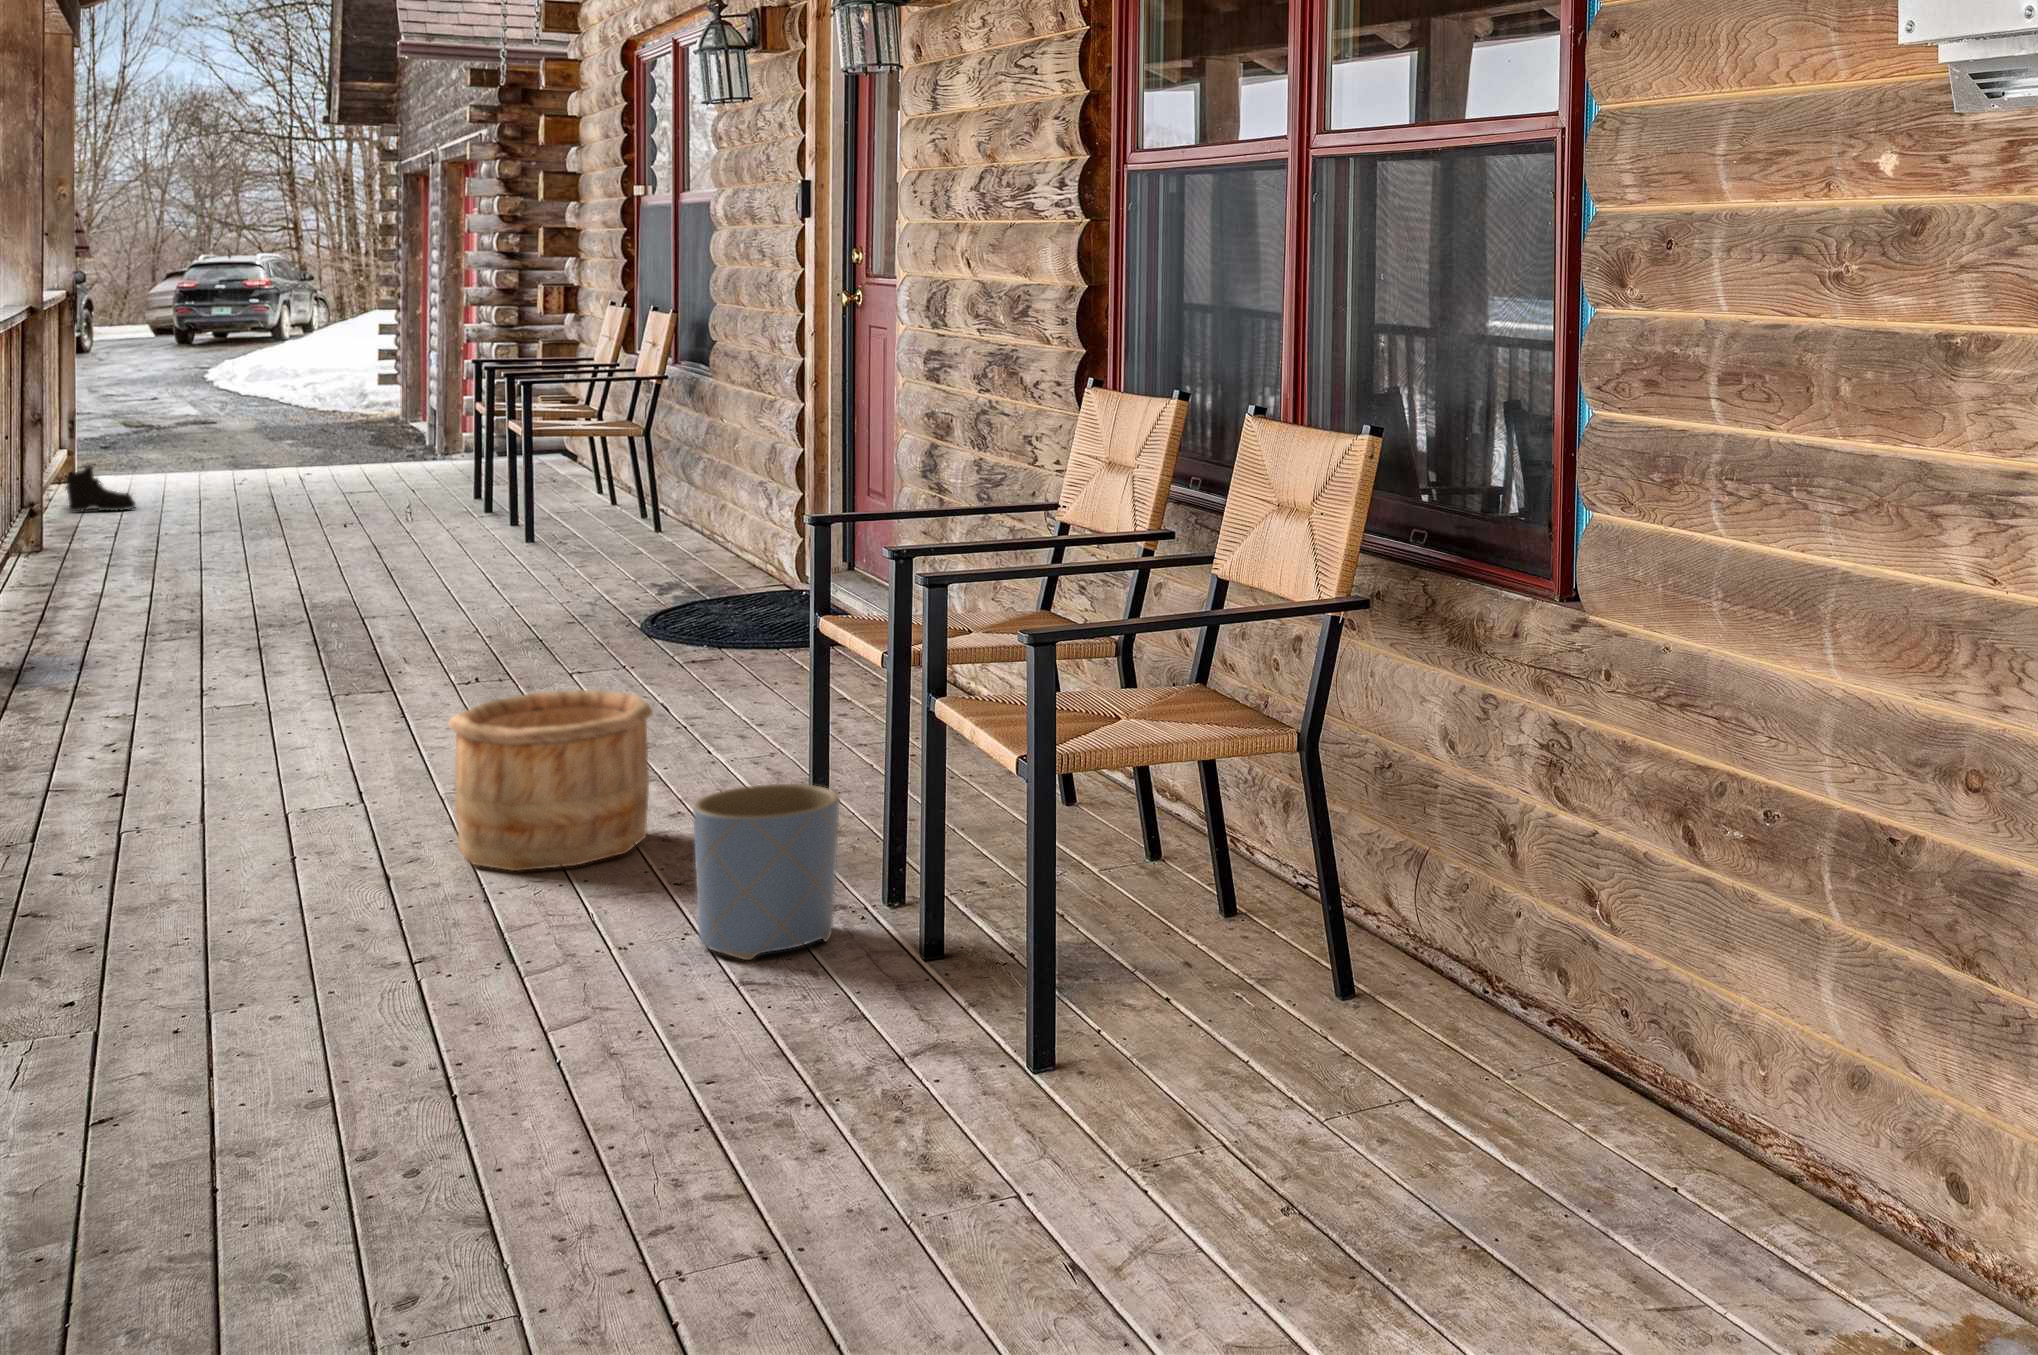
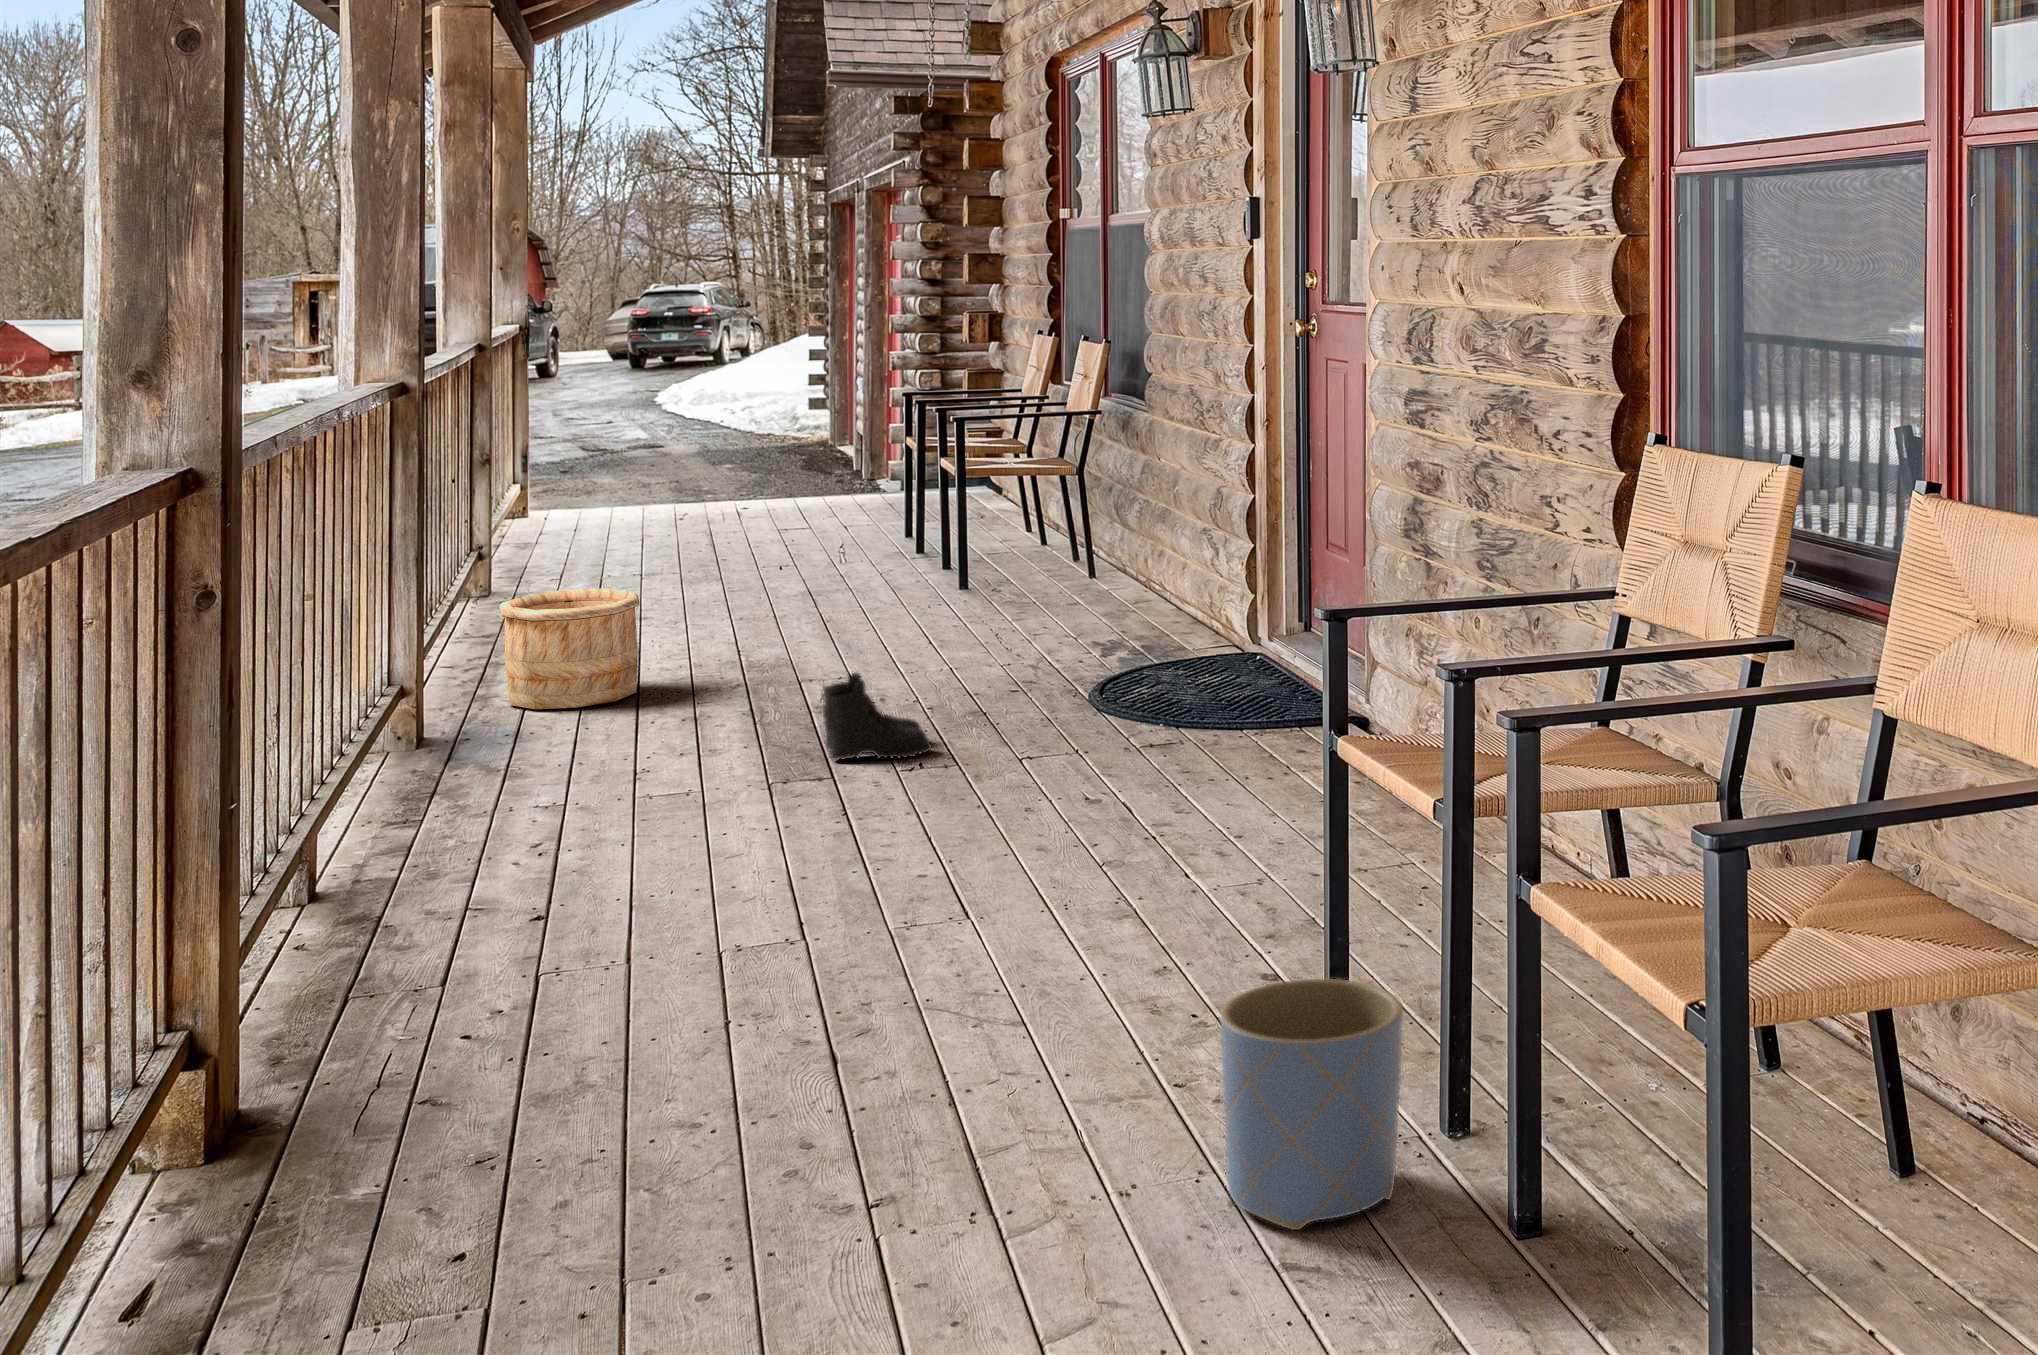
boots: present [66,466,135,511] -> present [818,673,932,759]
wooden bucket: present [449,690,653,871] -> present [499,589,640,709]

